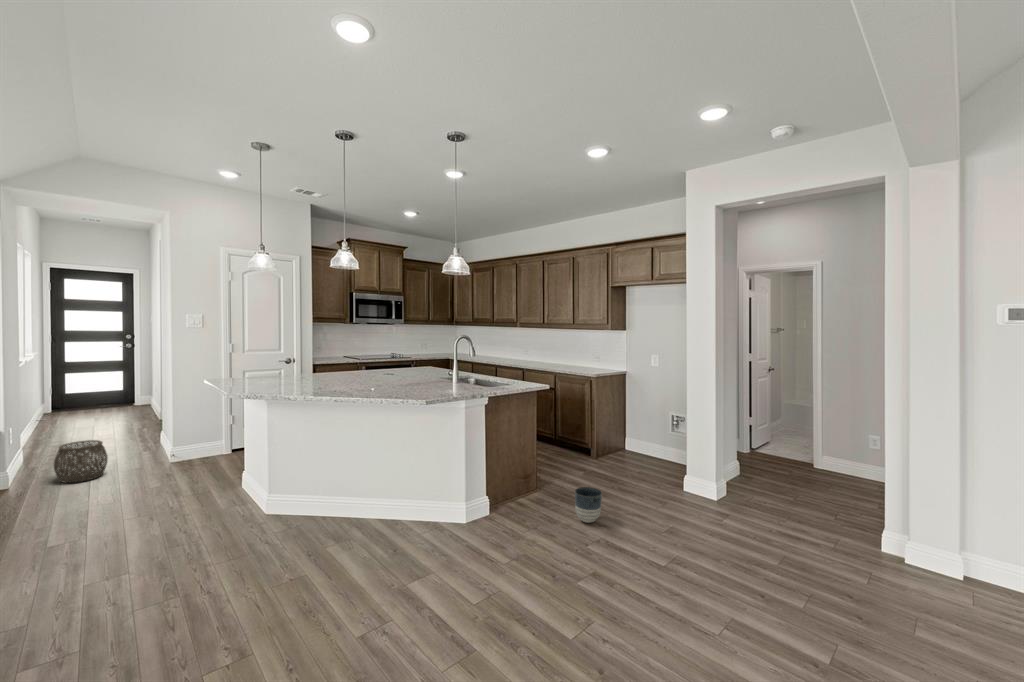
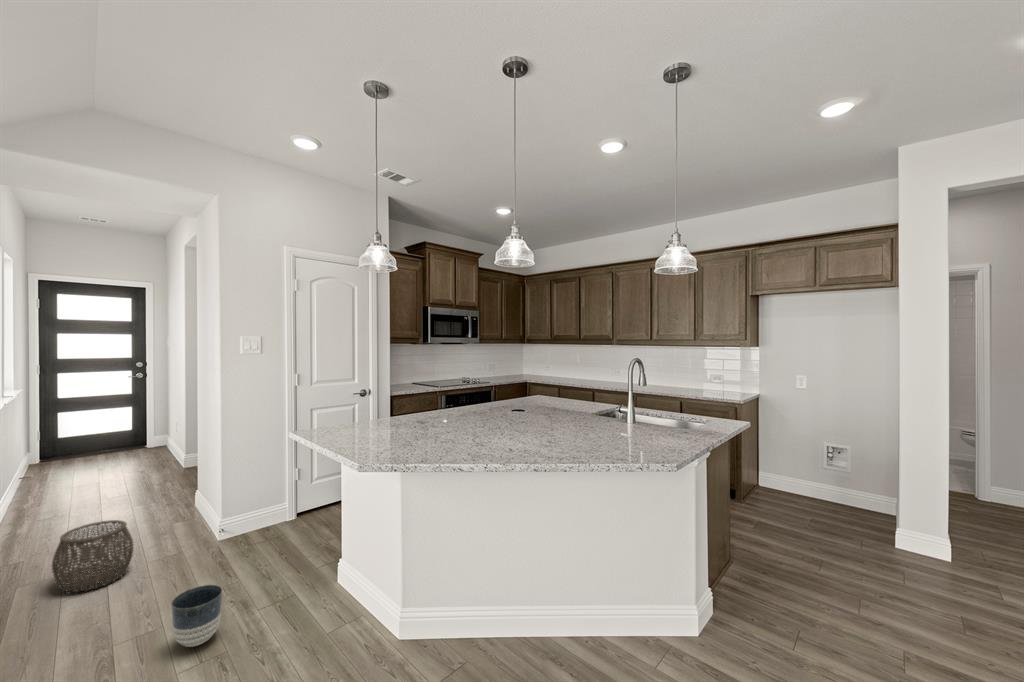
planter: present [575,487,602,523] -> present [171,585,222,647]

